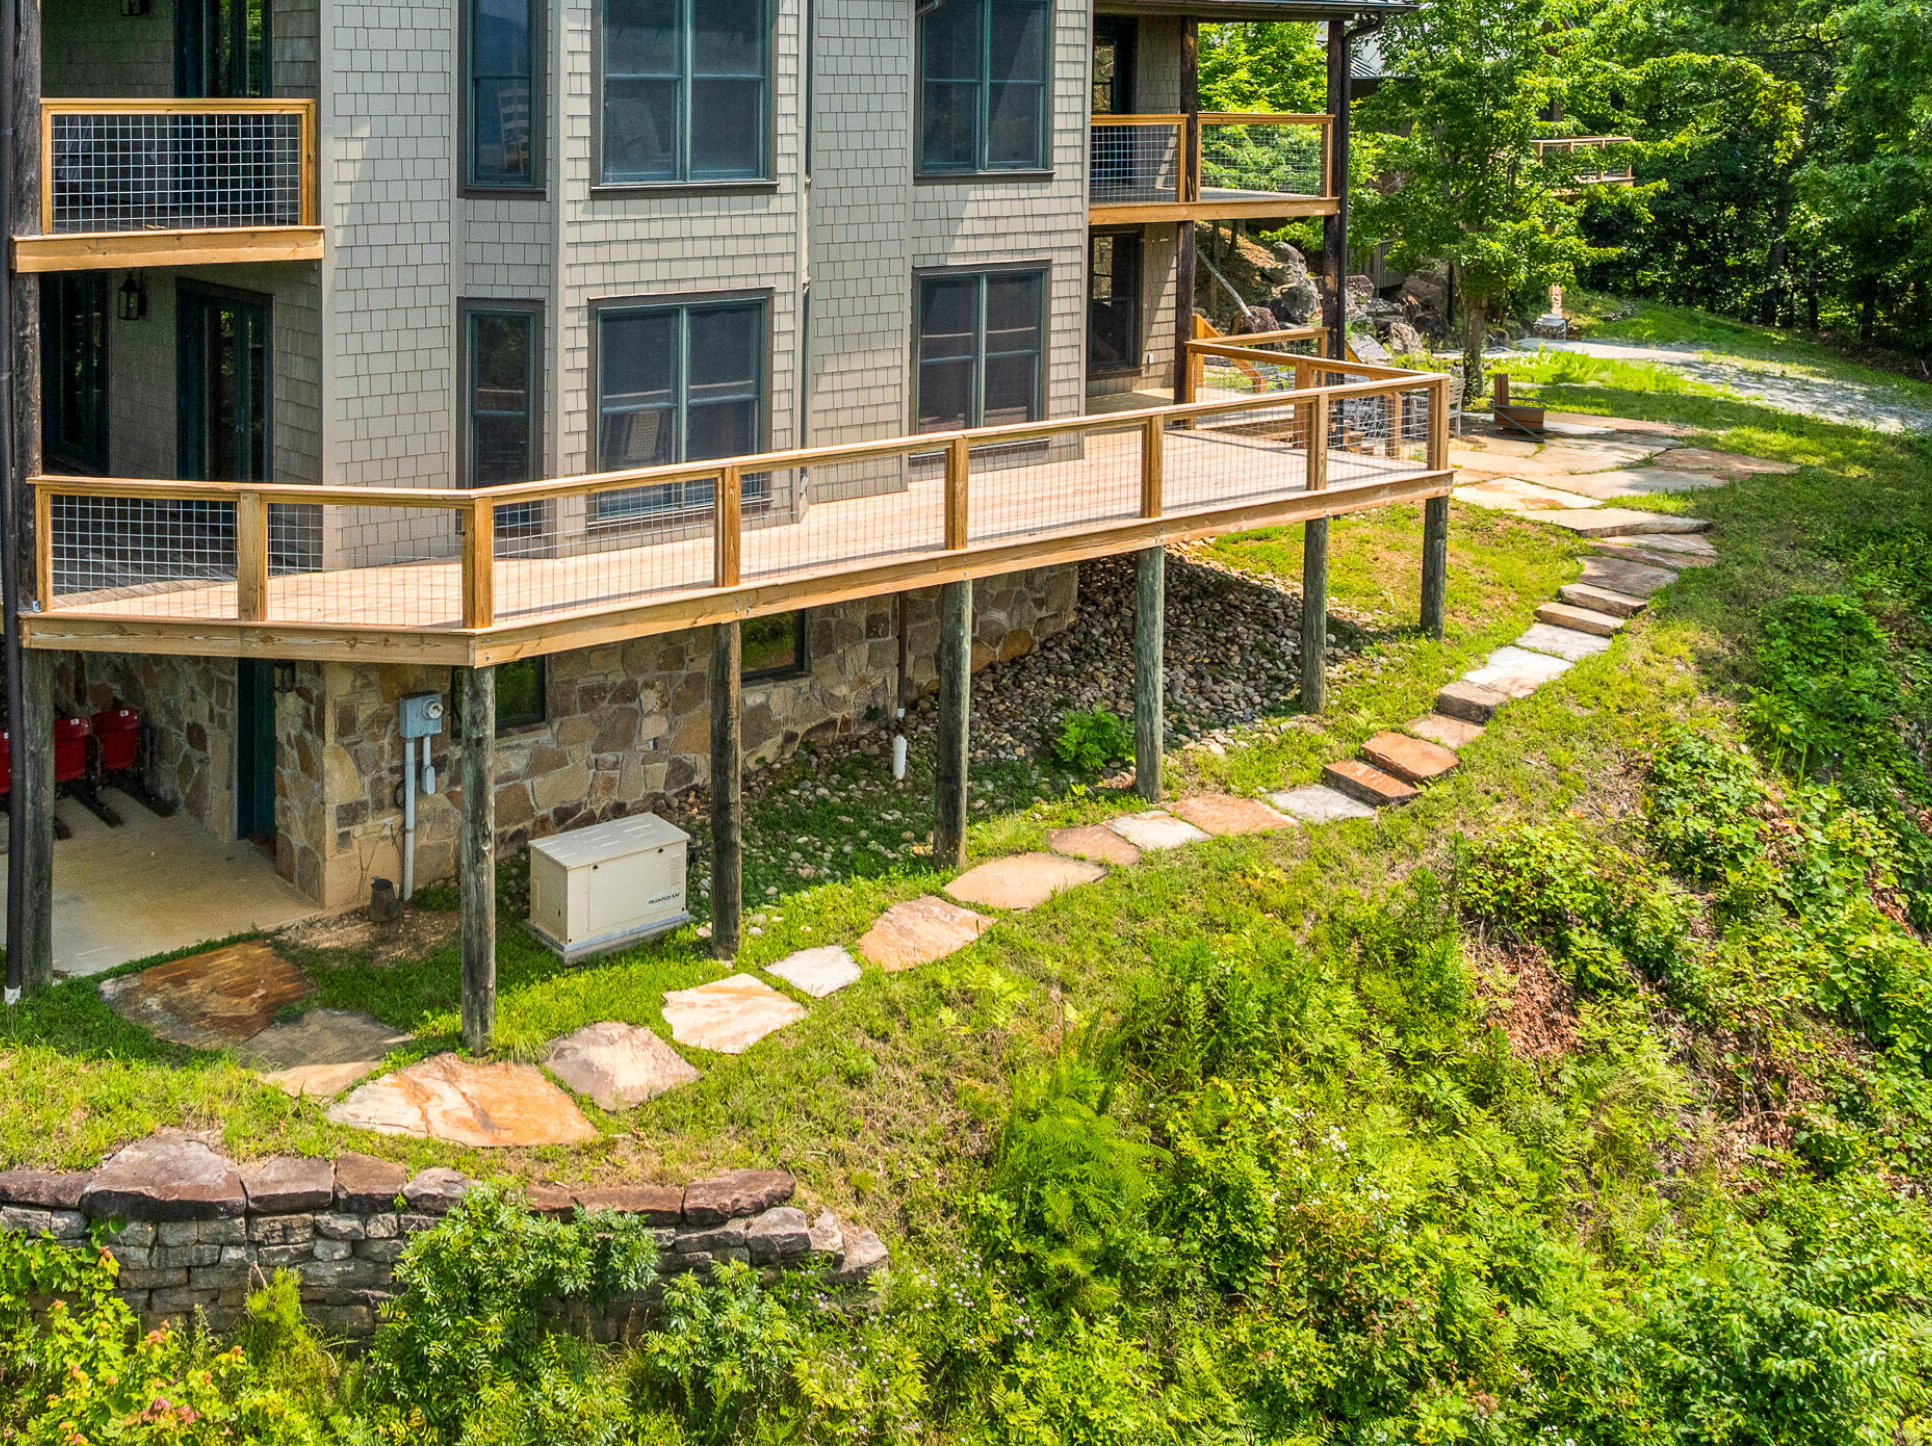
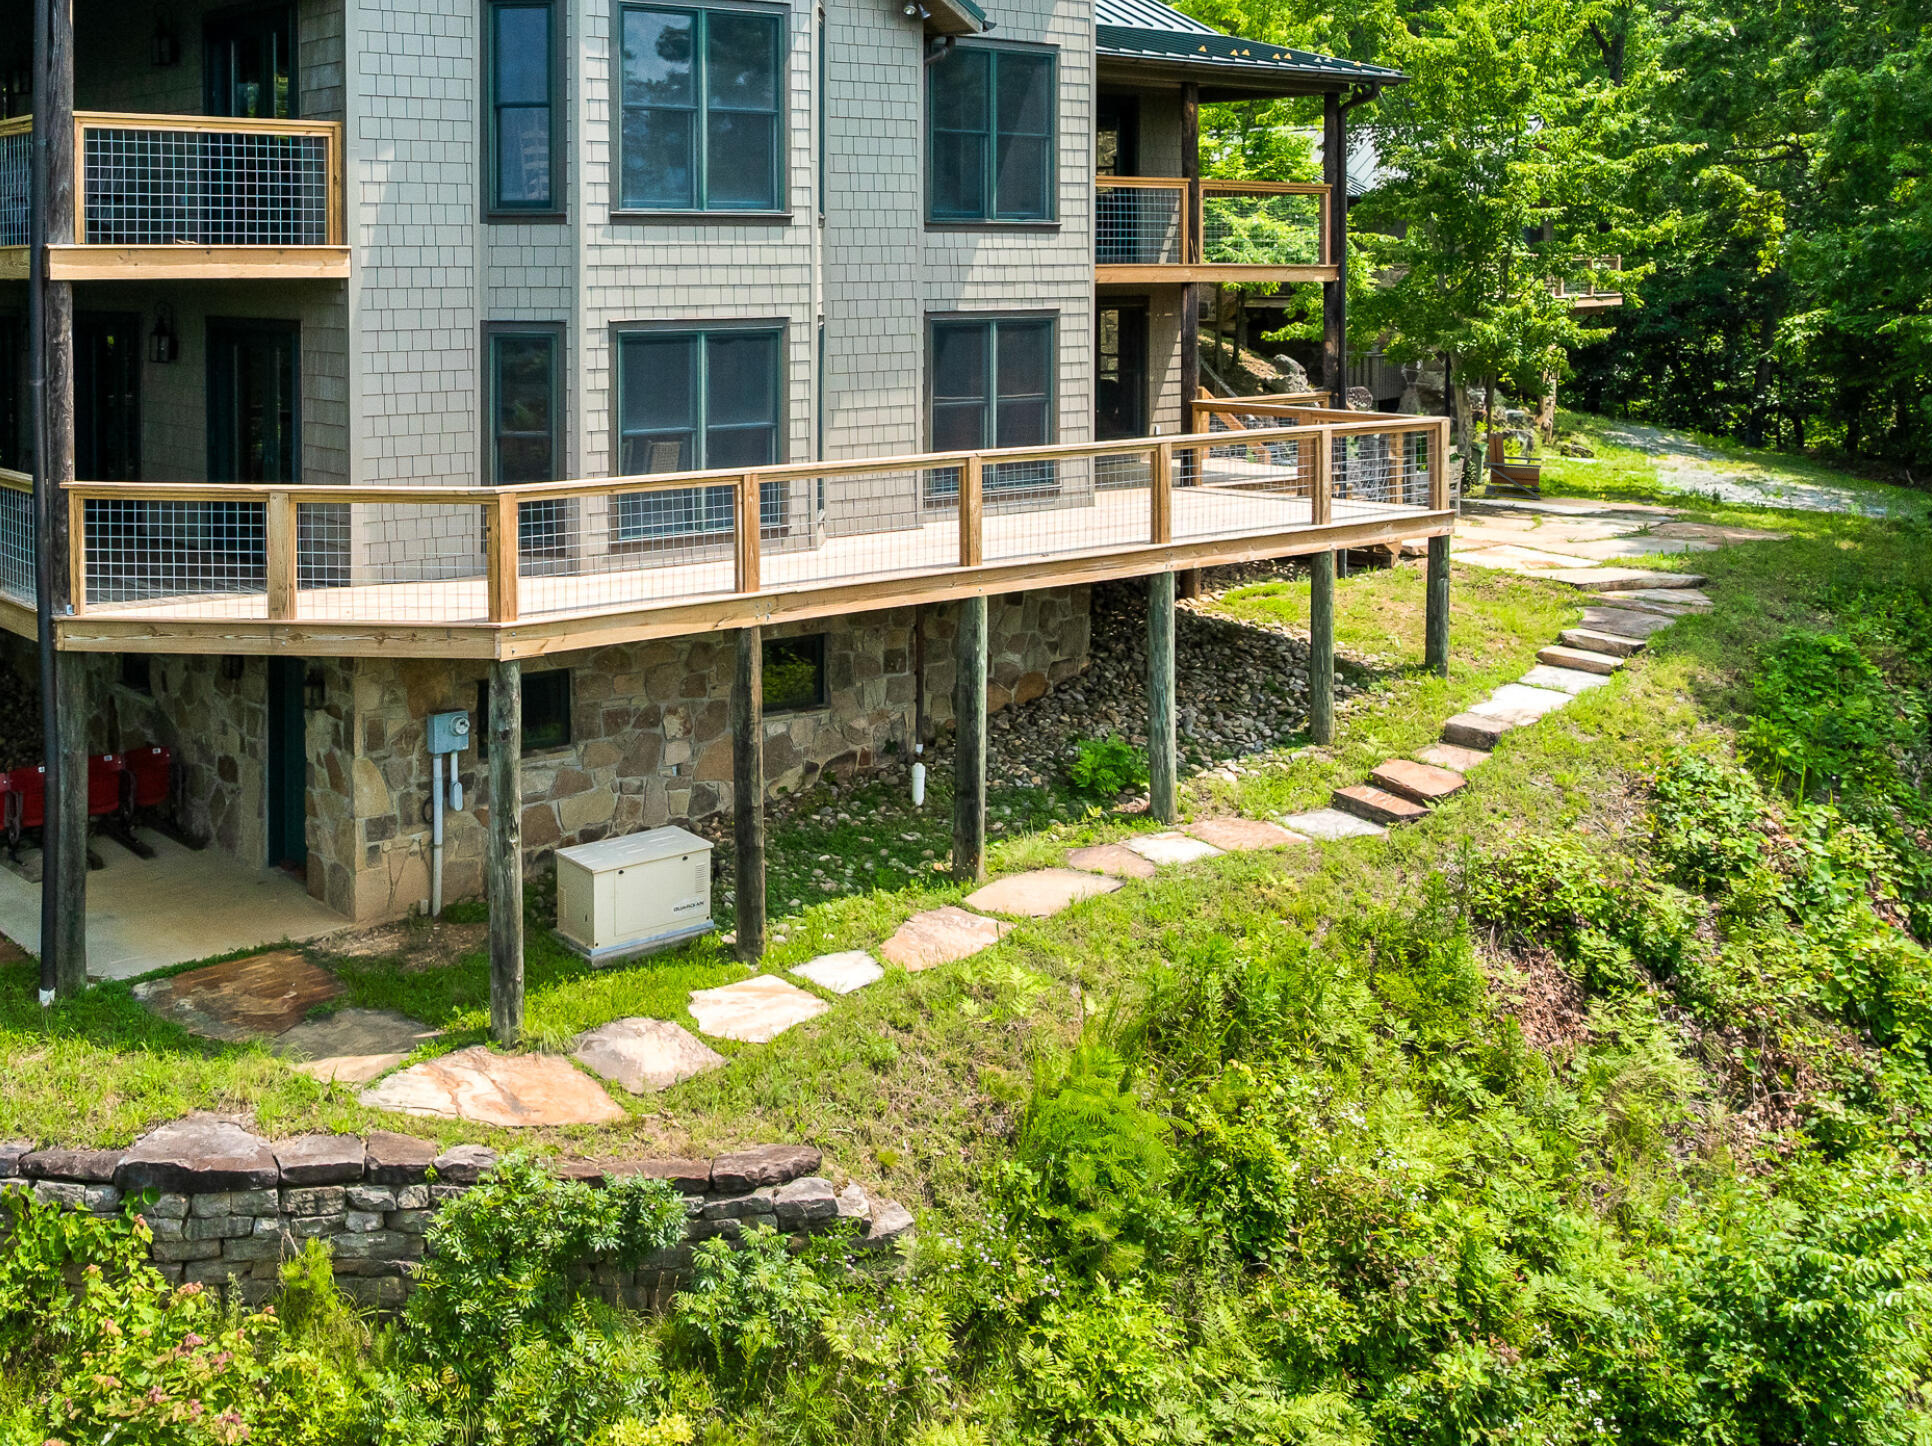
watering can: present [368,876,404,922] -> none [390,886,428,930]

